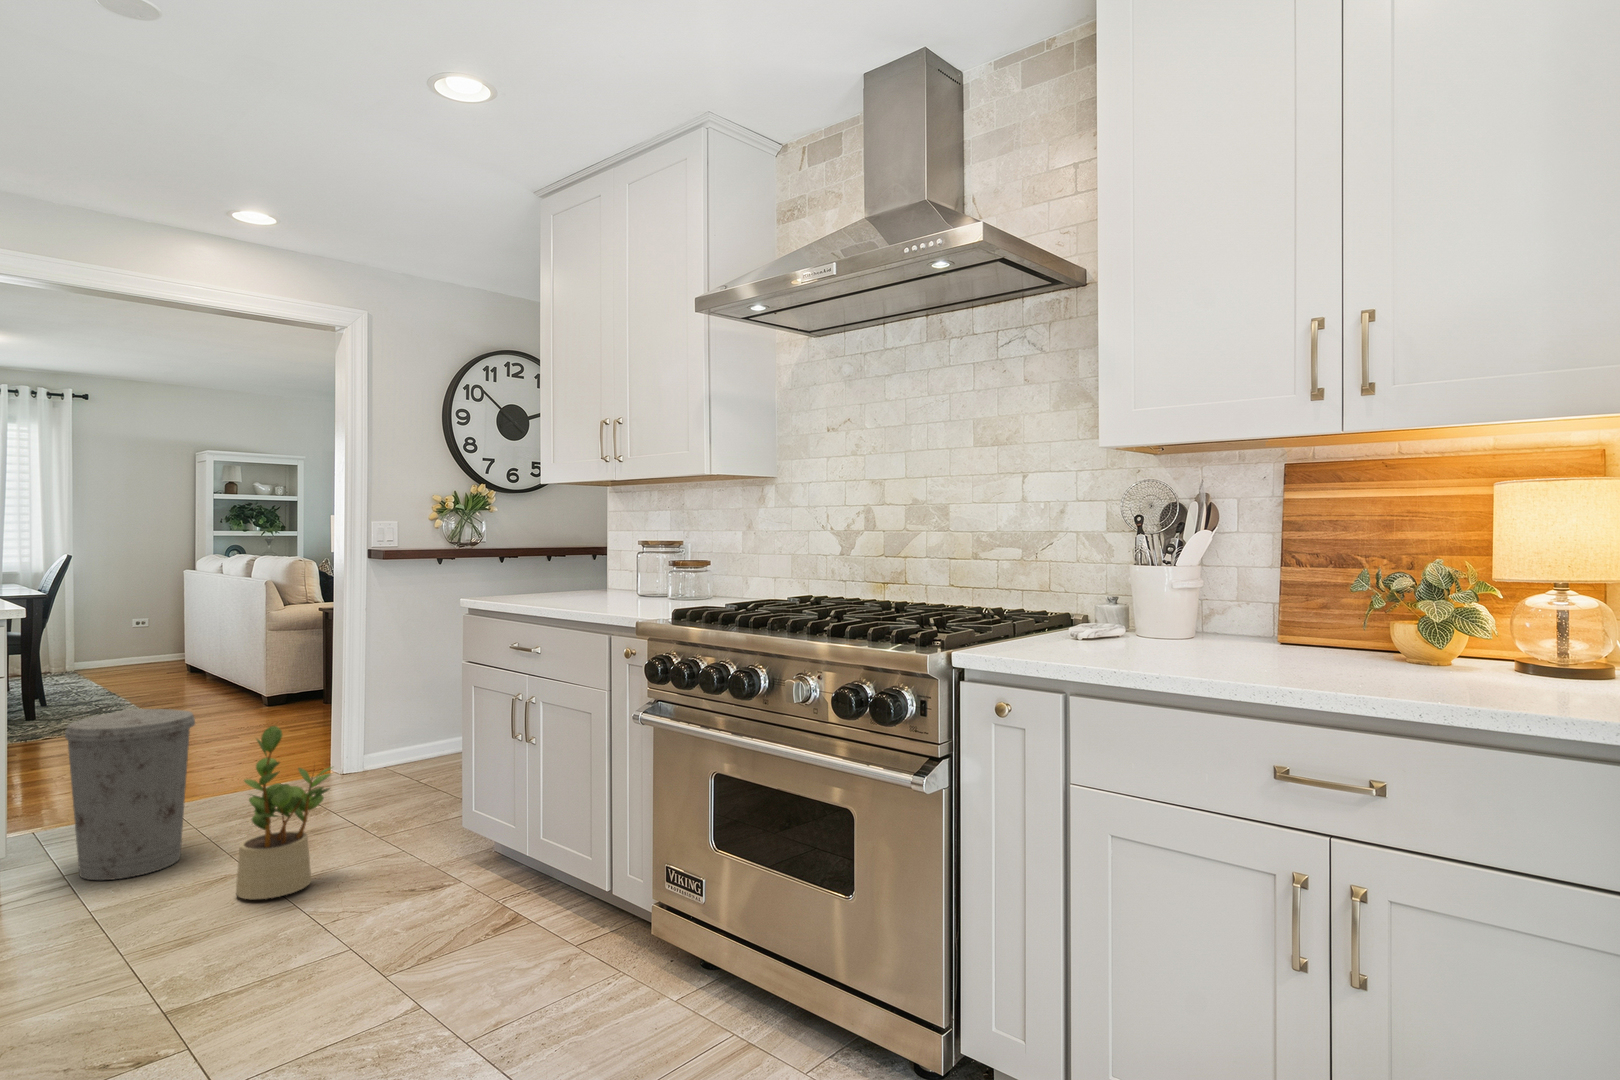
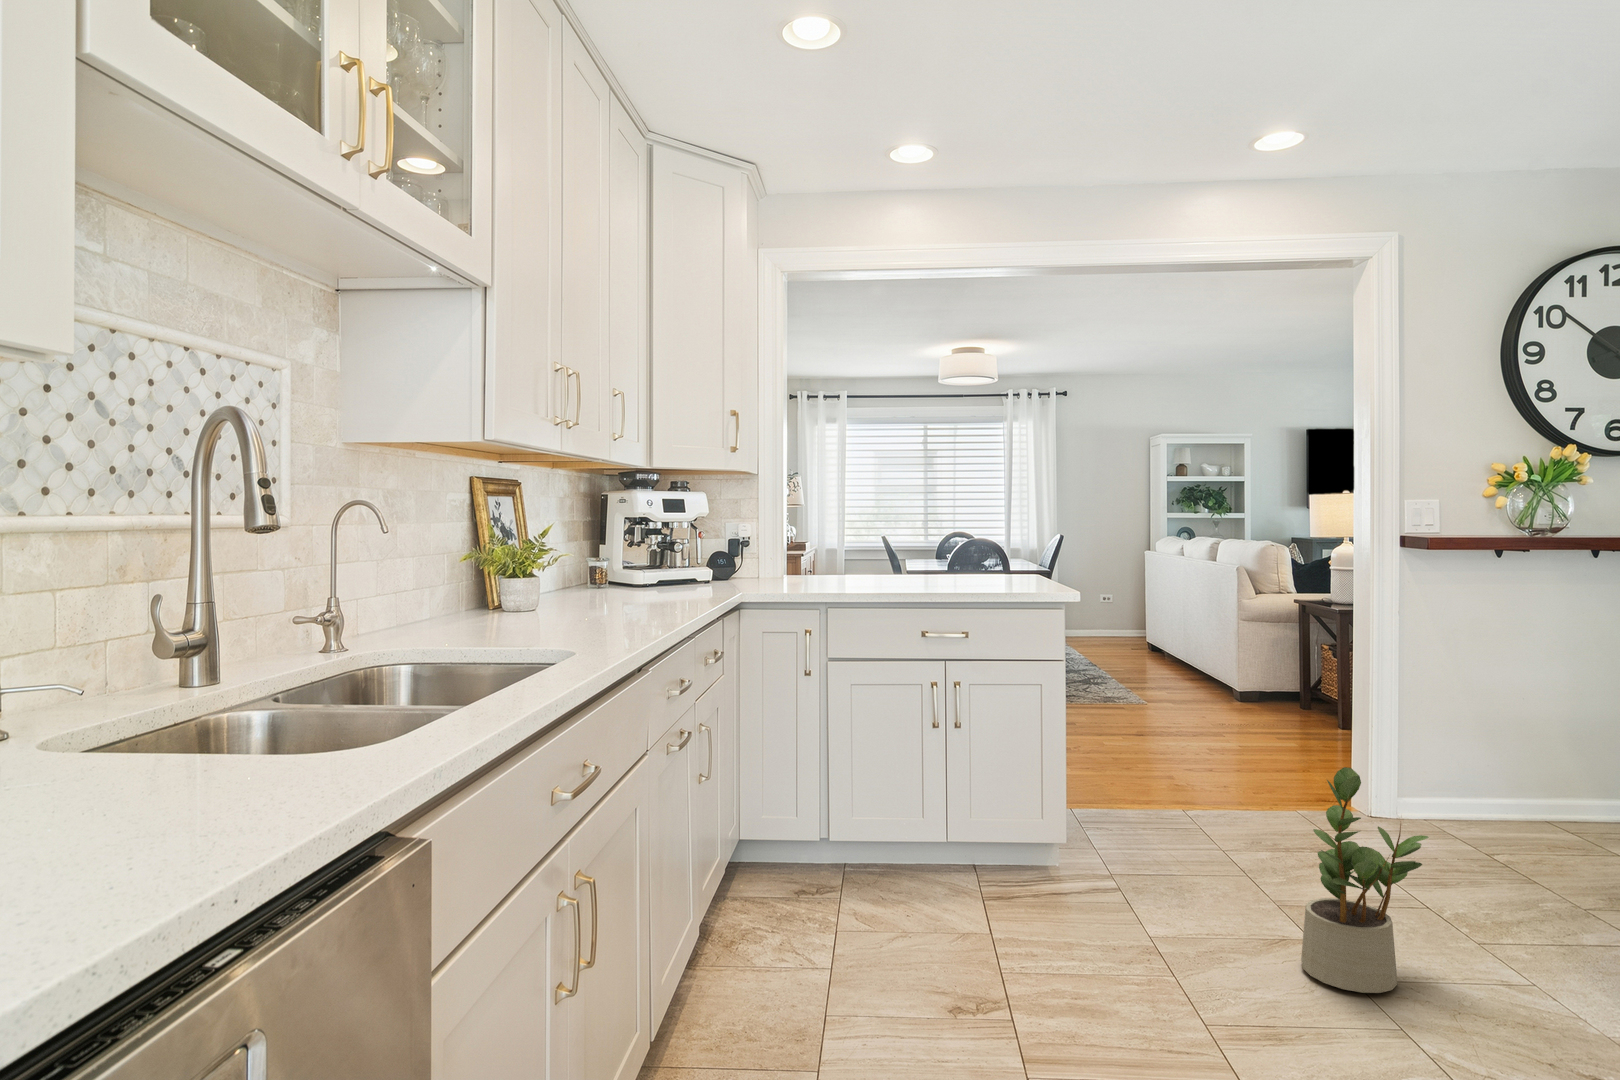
trash can: present [65,709,195,880] -> none [1110,711,1232,897]

